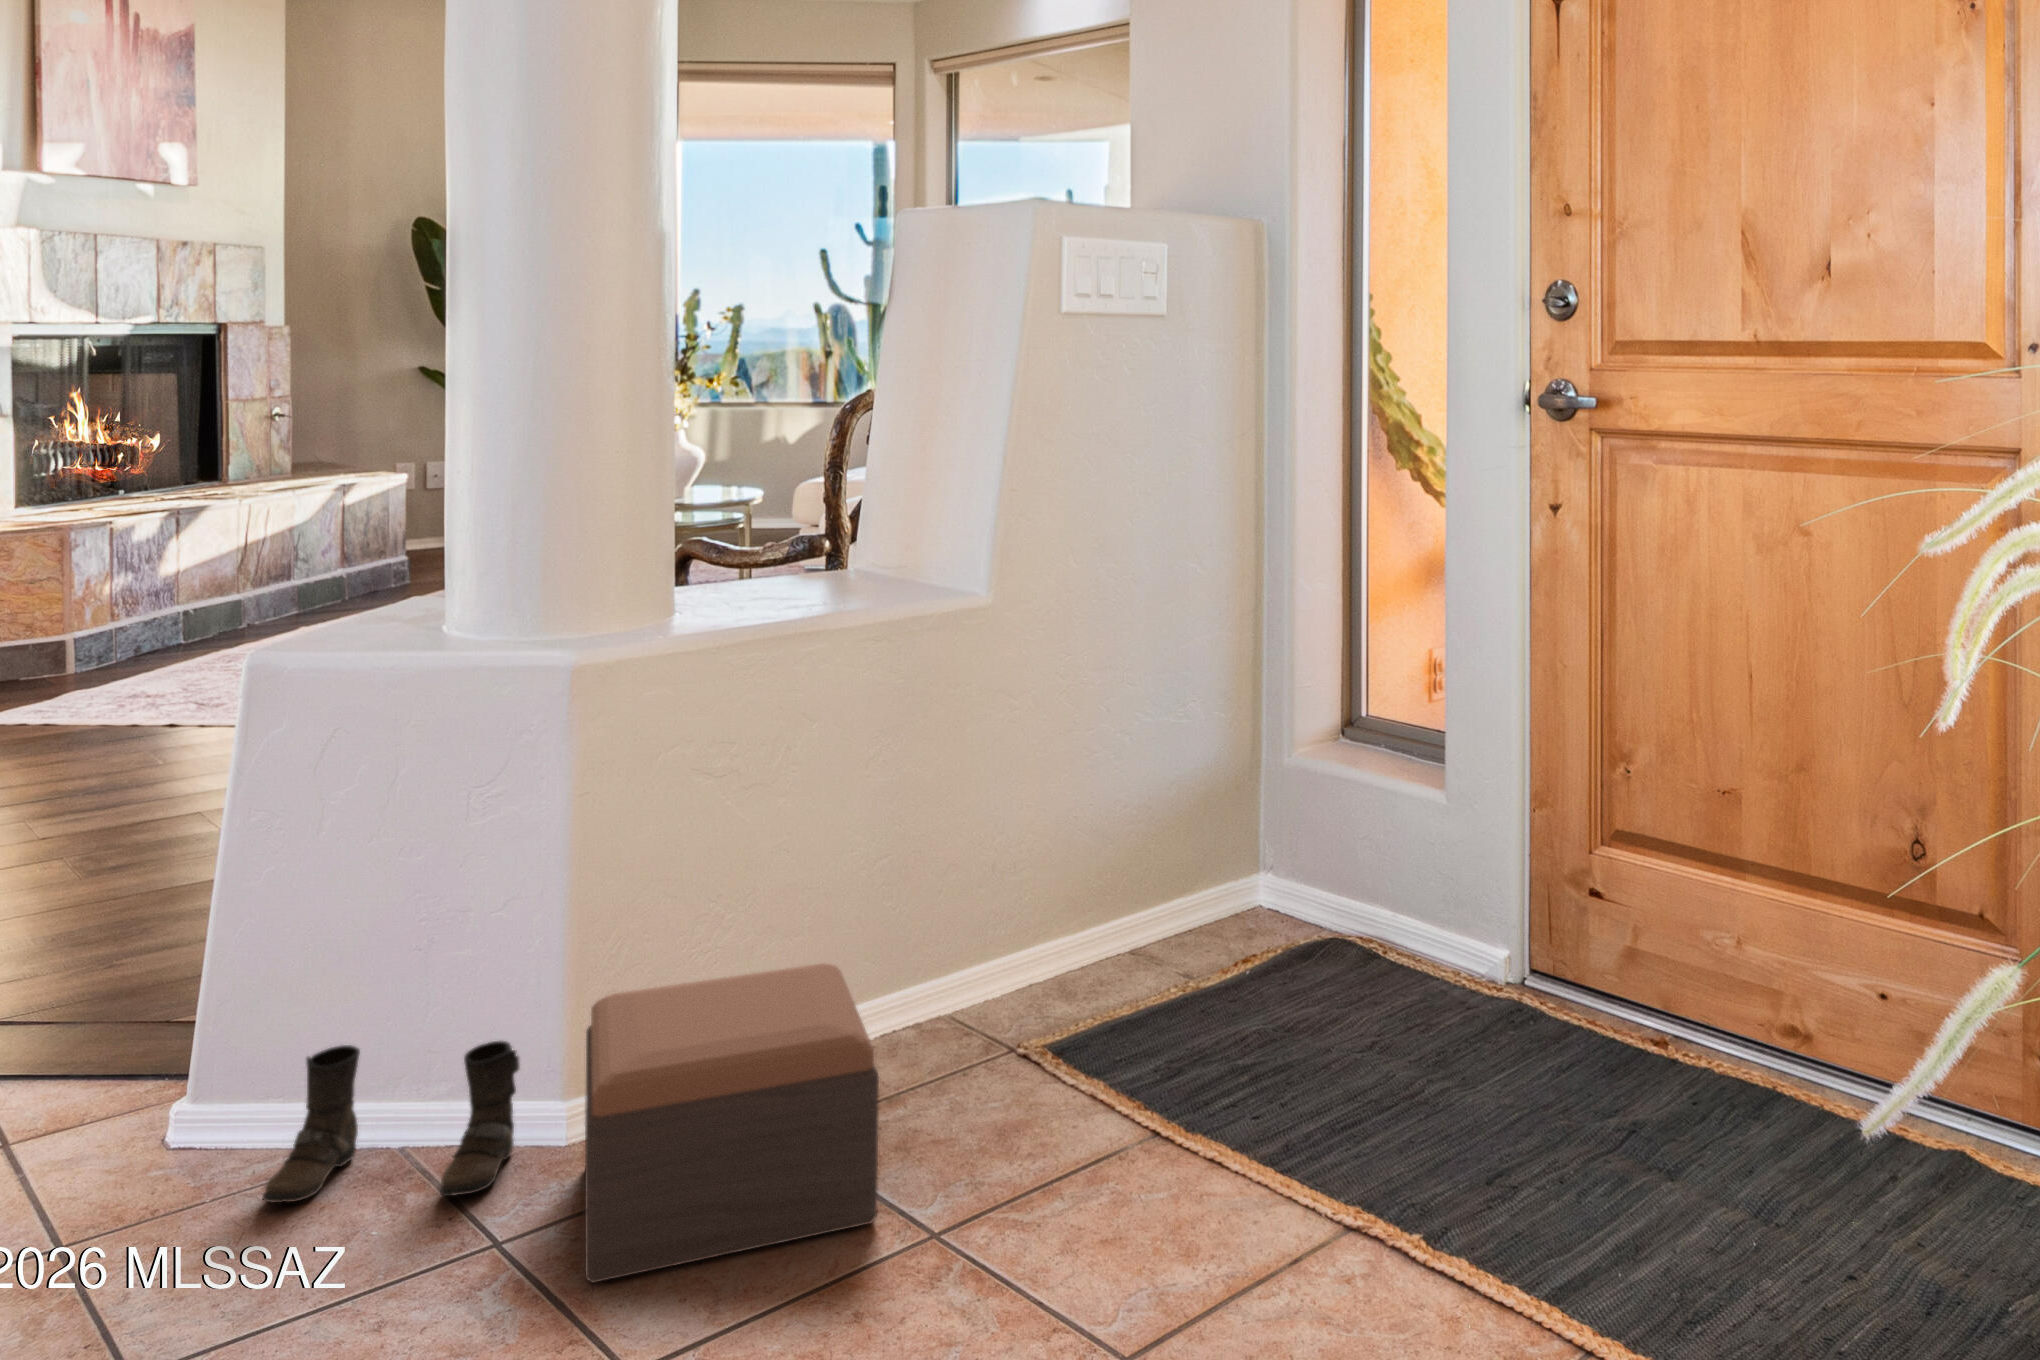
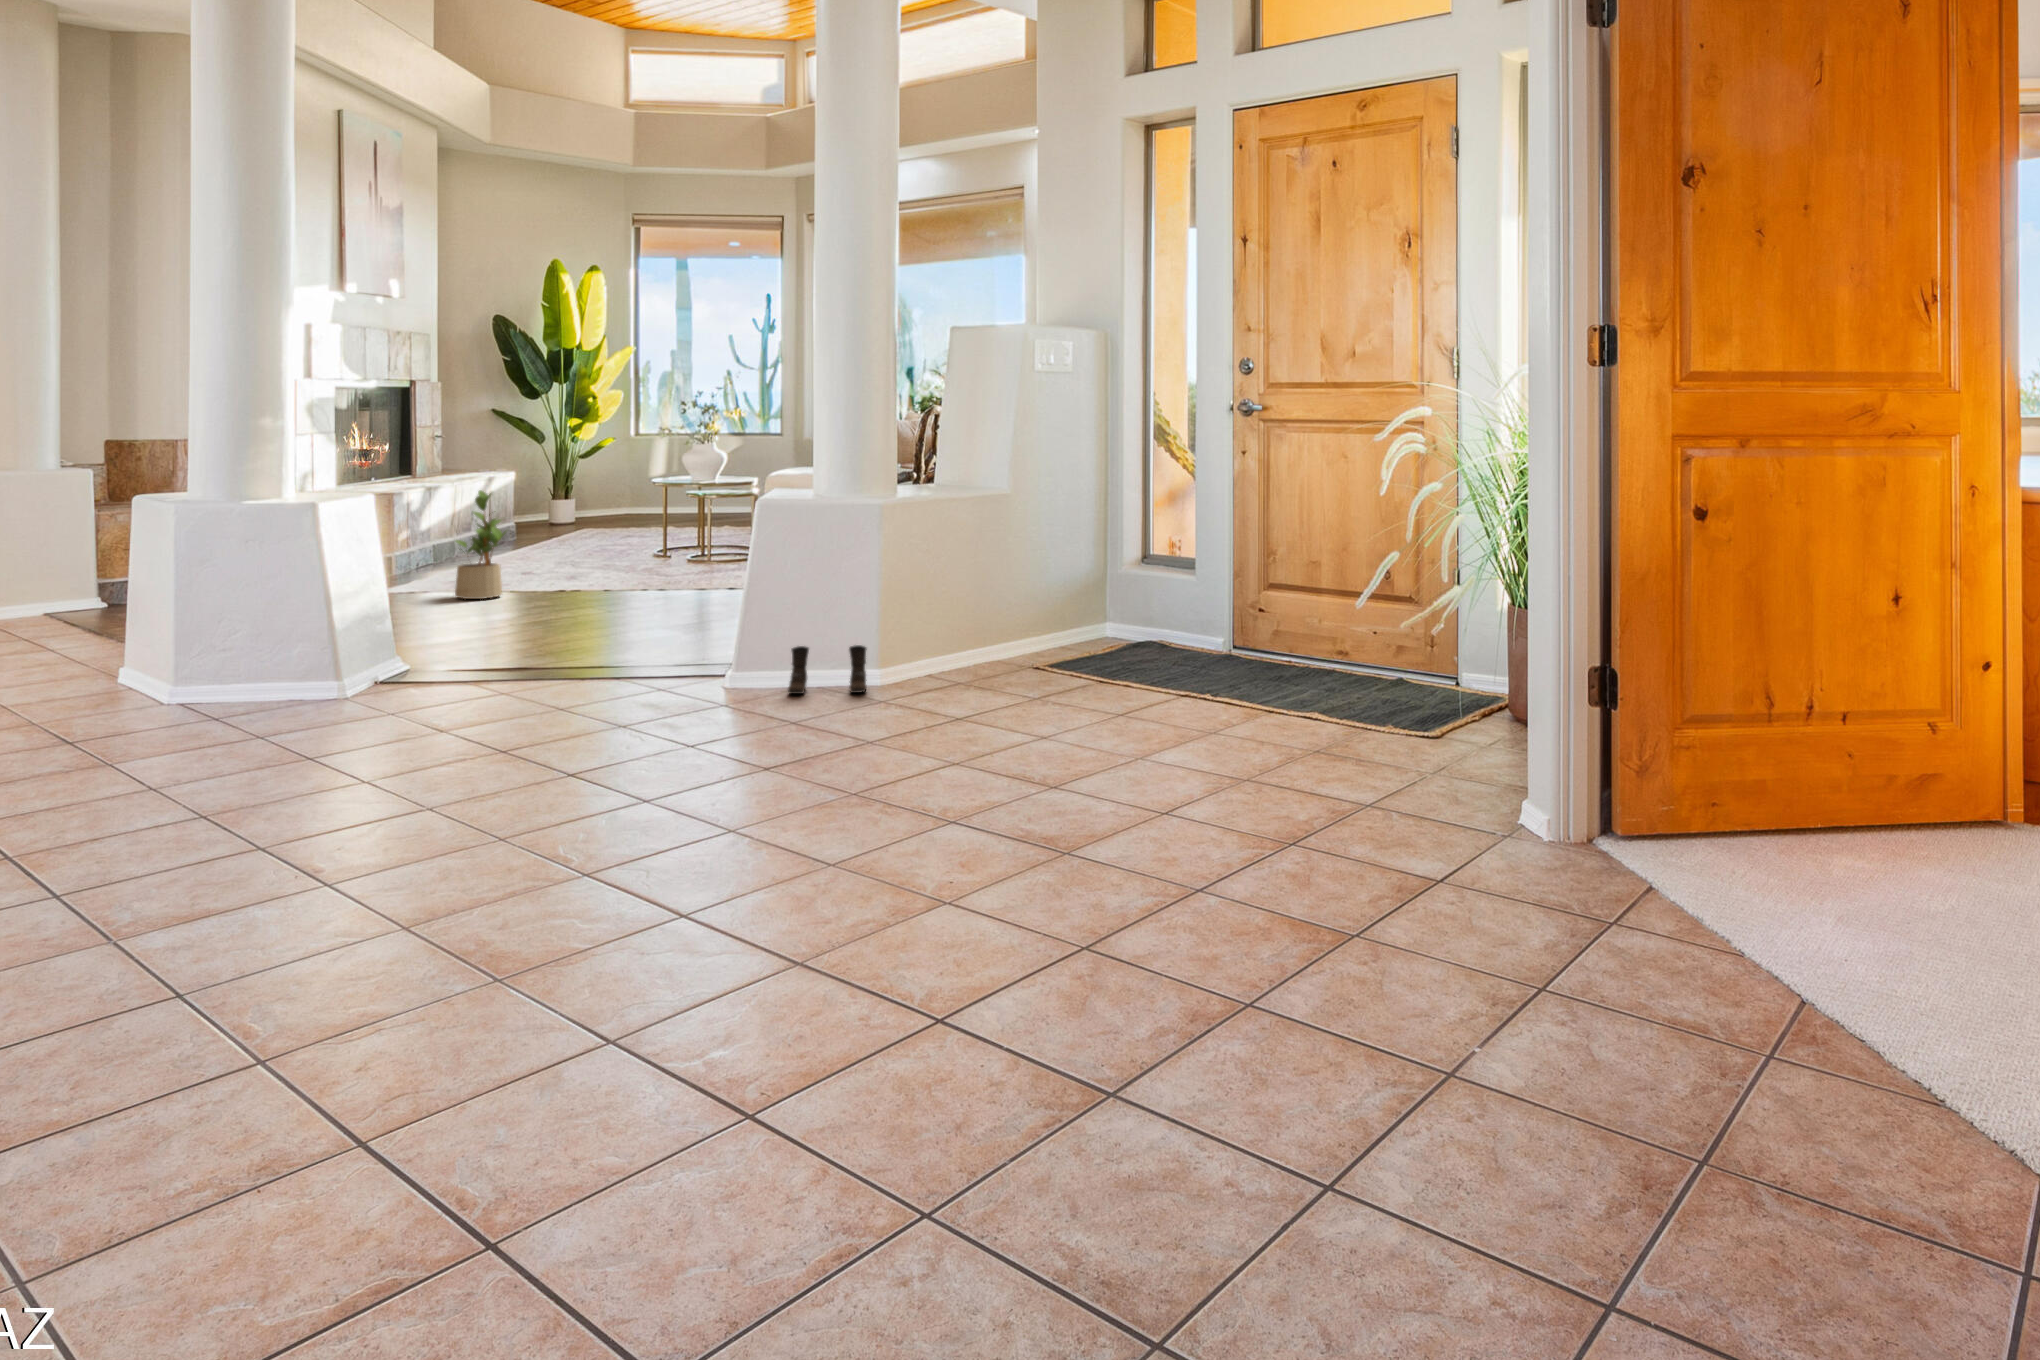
potted plant: none [53,536,173,750] -> present [455,490,506,599]
footstool: present [585,963,879,1283] -> none [894,620,1015,706]

